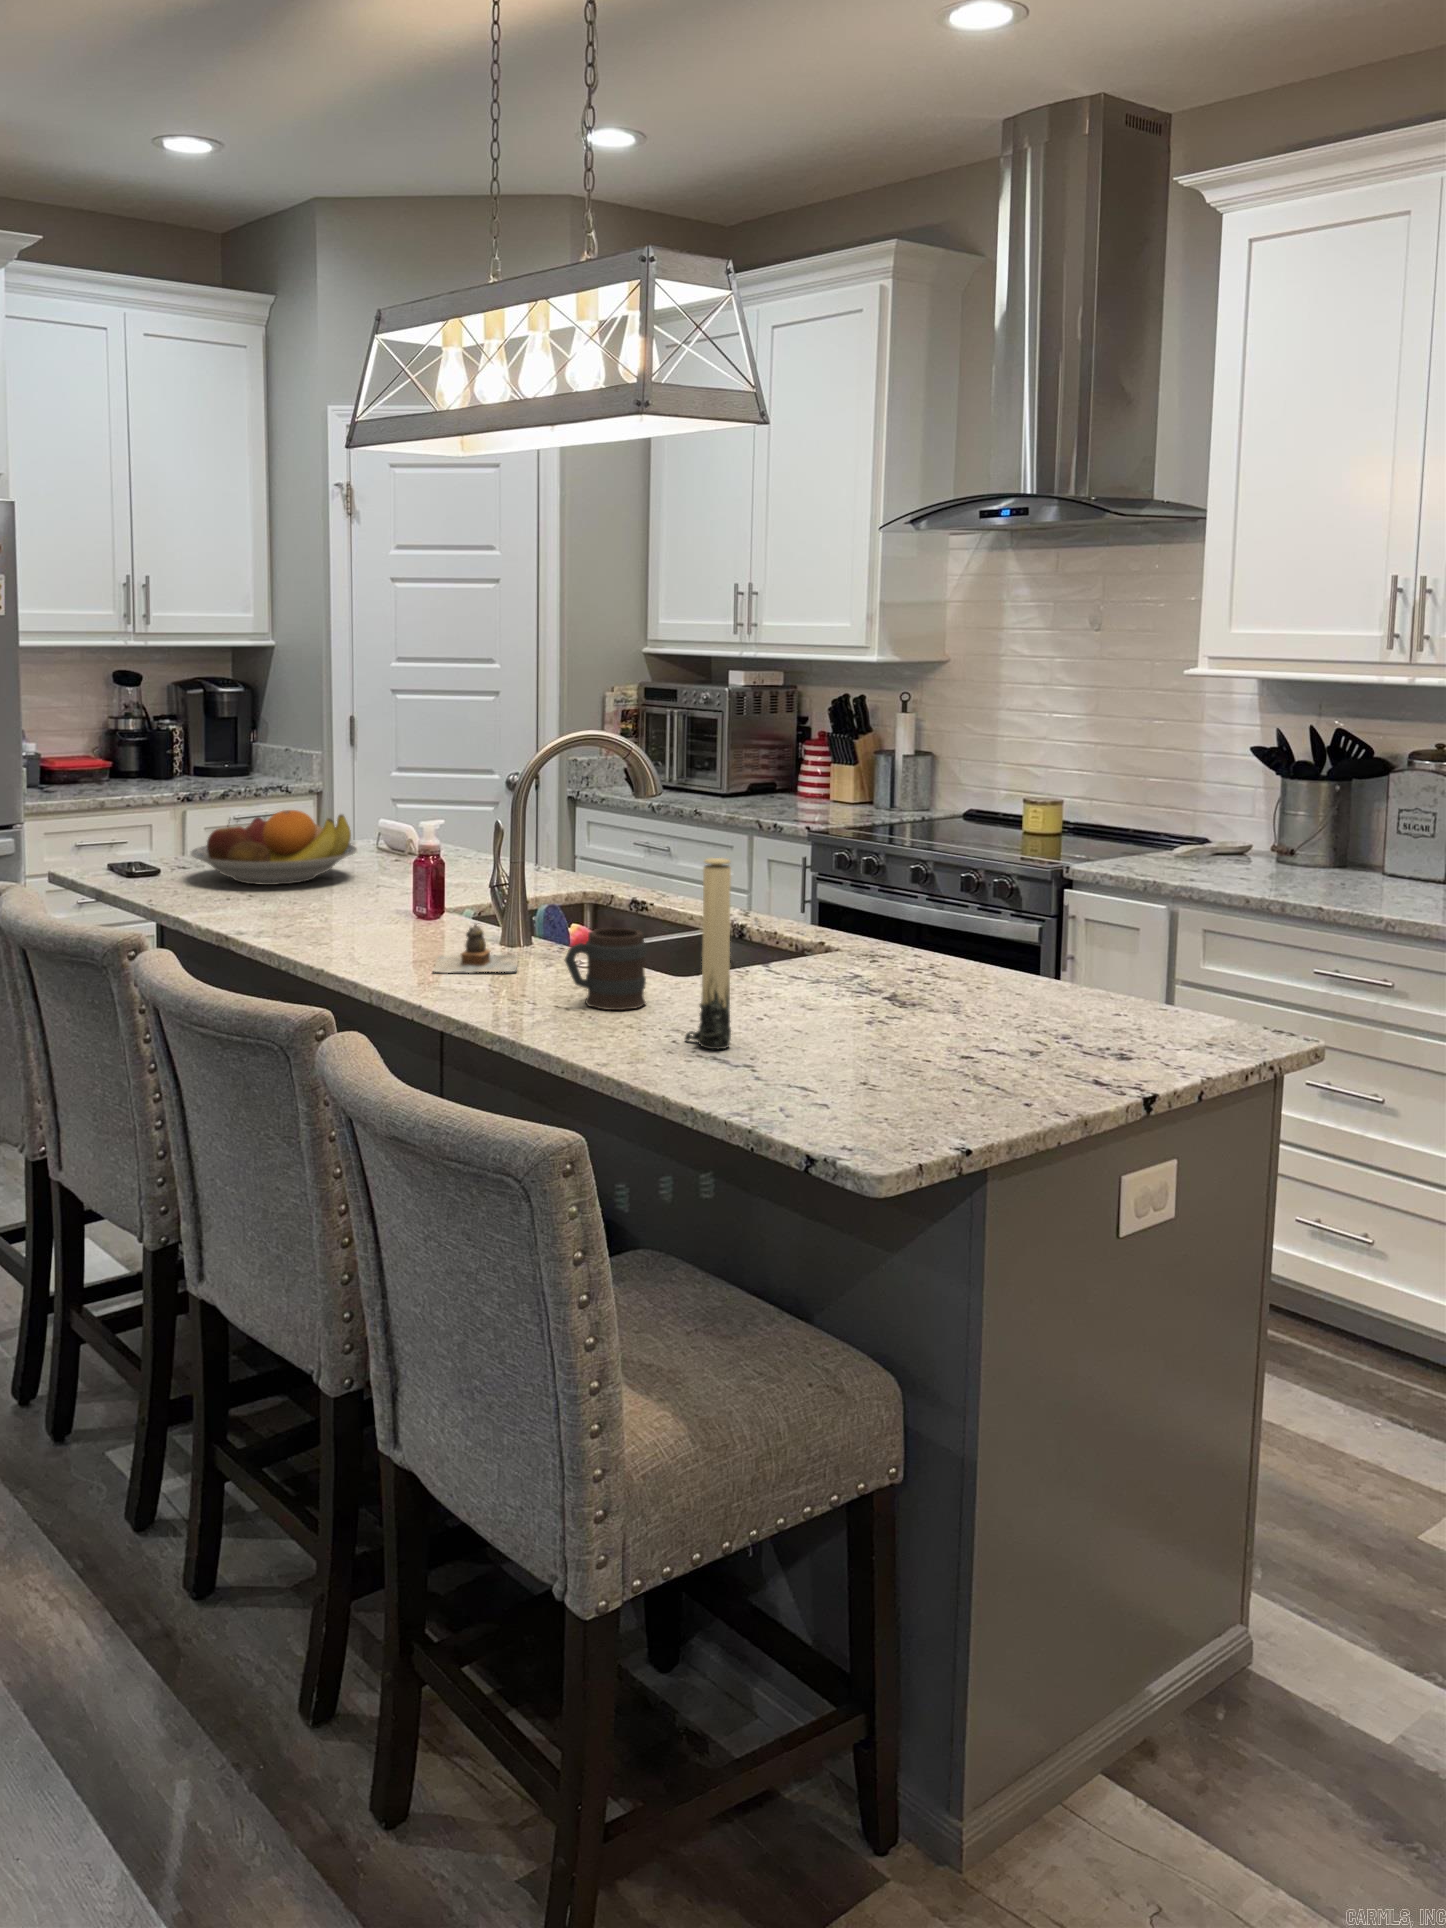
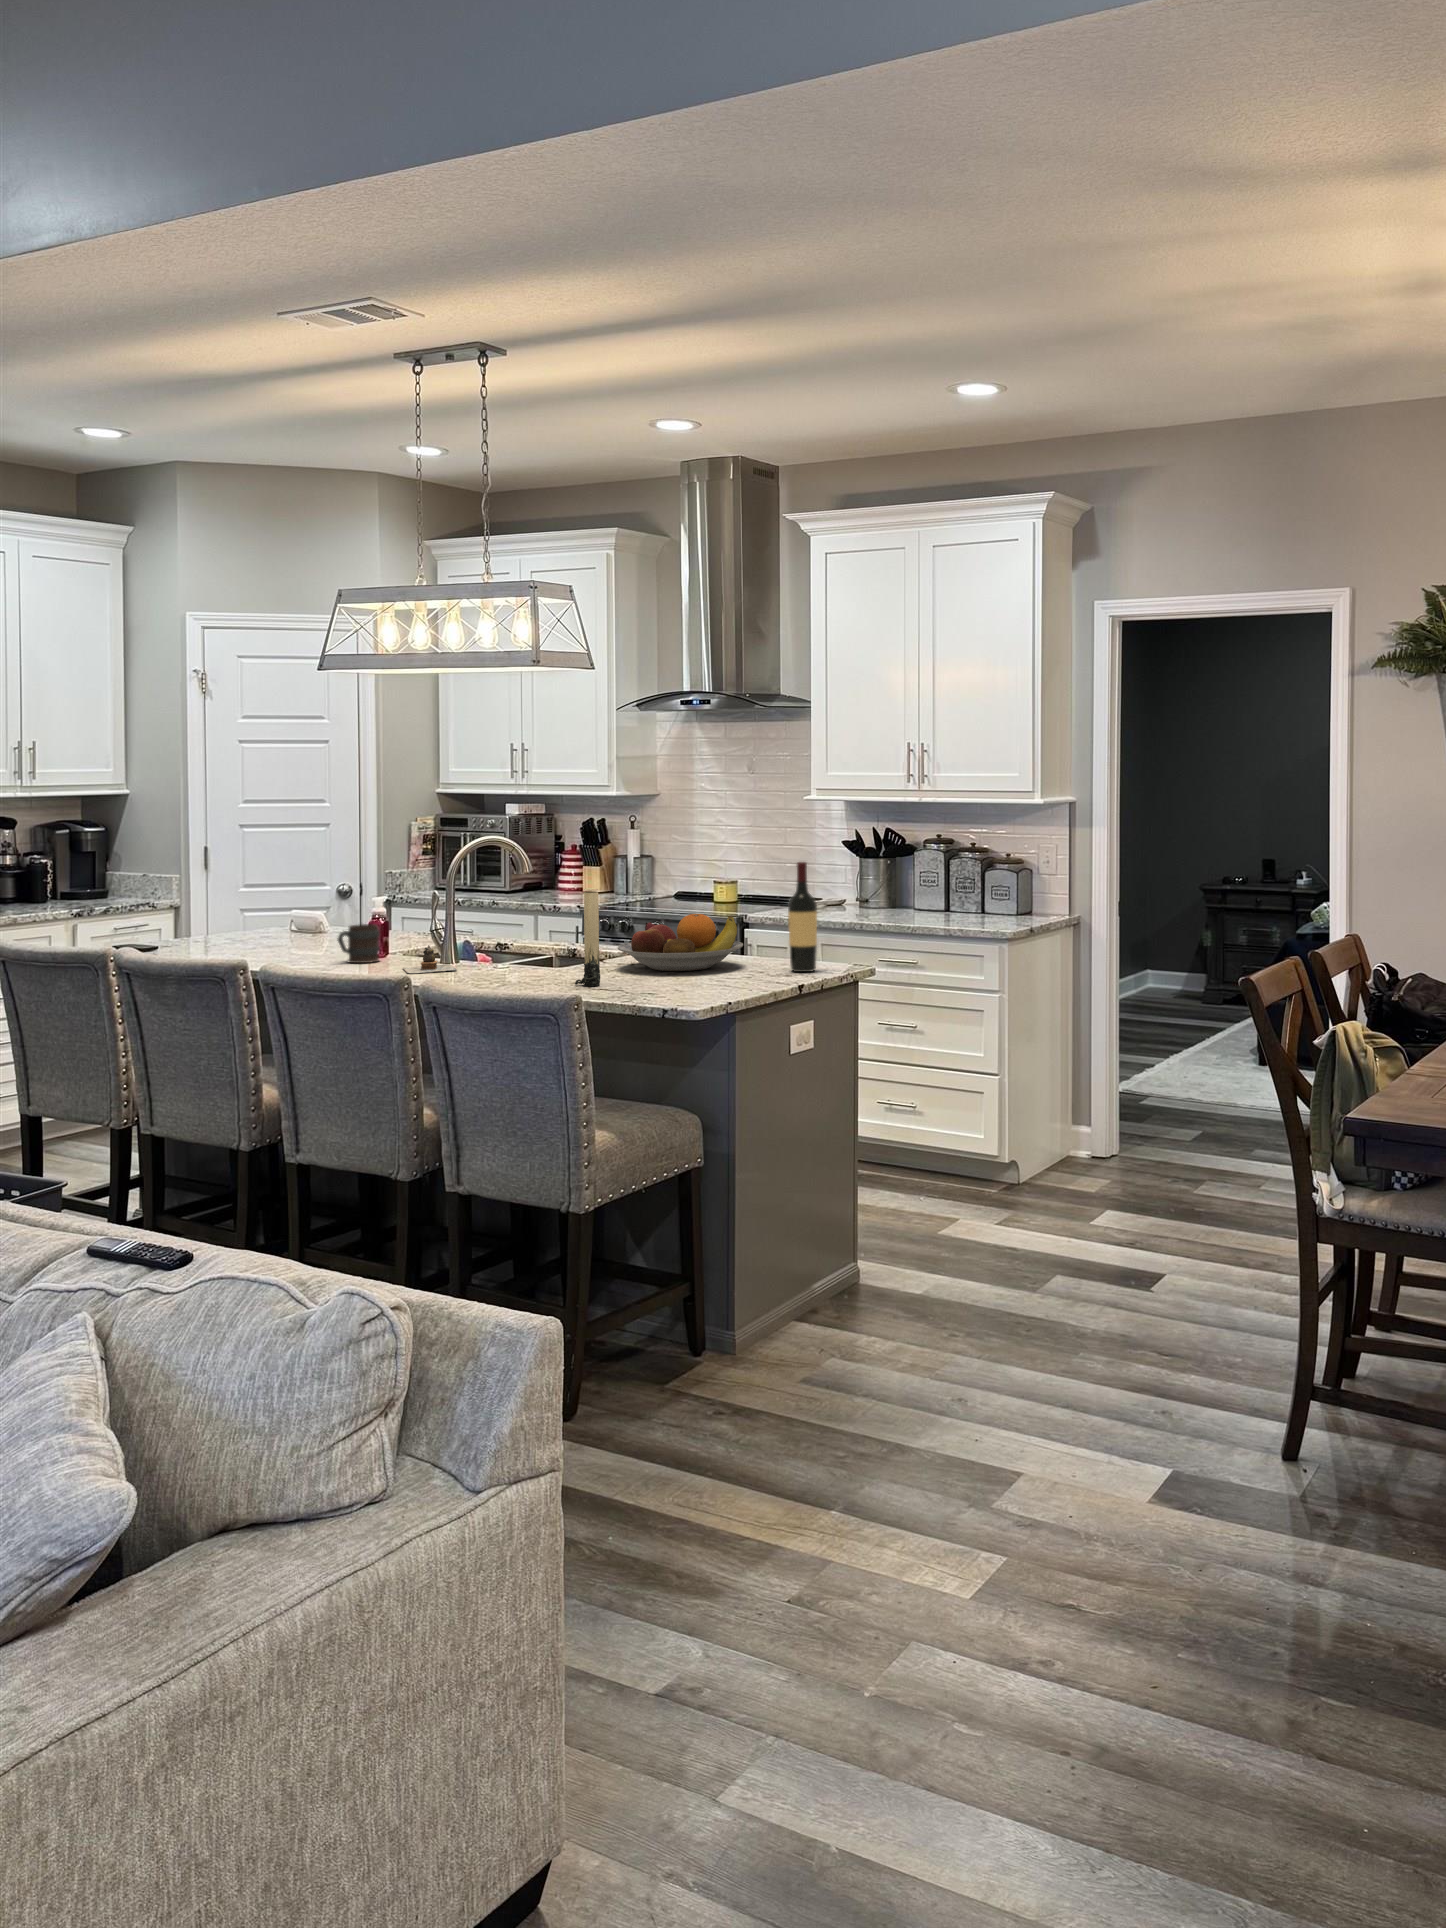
fruit bowl: present [190,810,357,885] -> present [618,914,743,971]
wine bottle: none [1128,821,1191,1049] -> present [788,862,817,972]
mug: present [565,928,647,1010] -> present [337,924,380,963]

